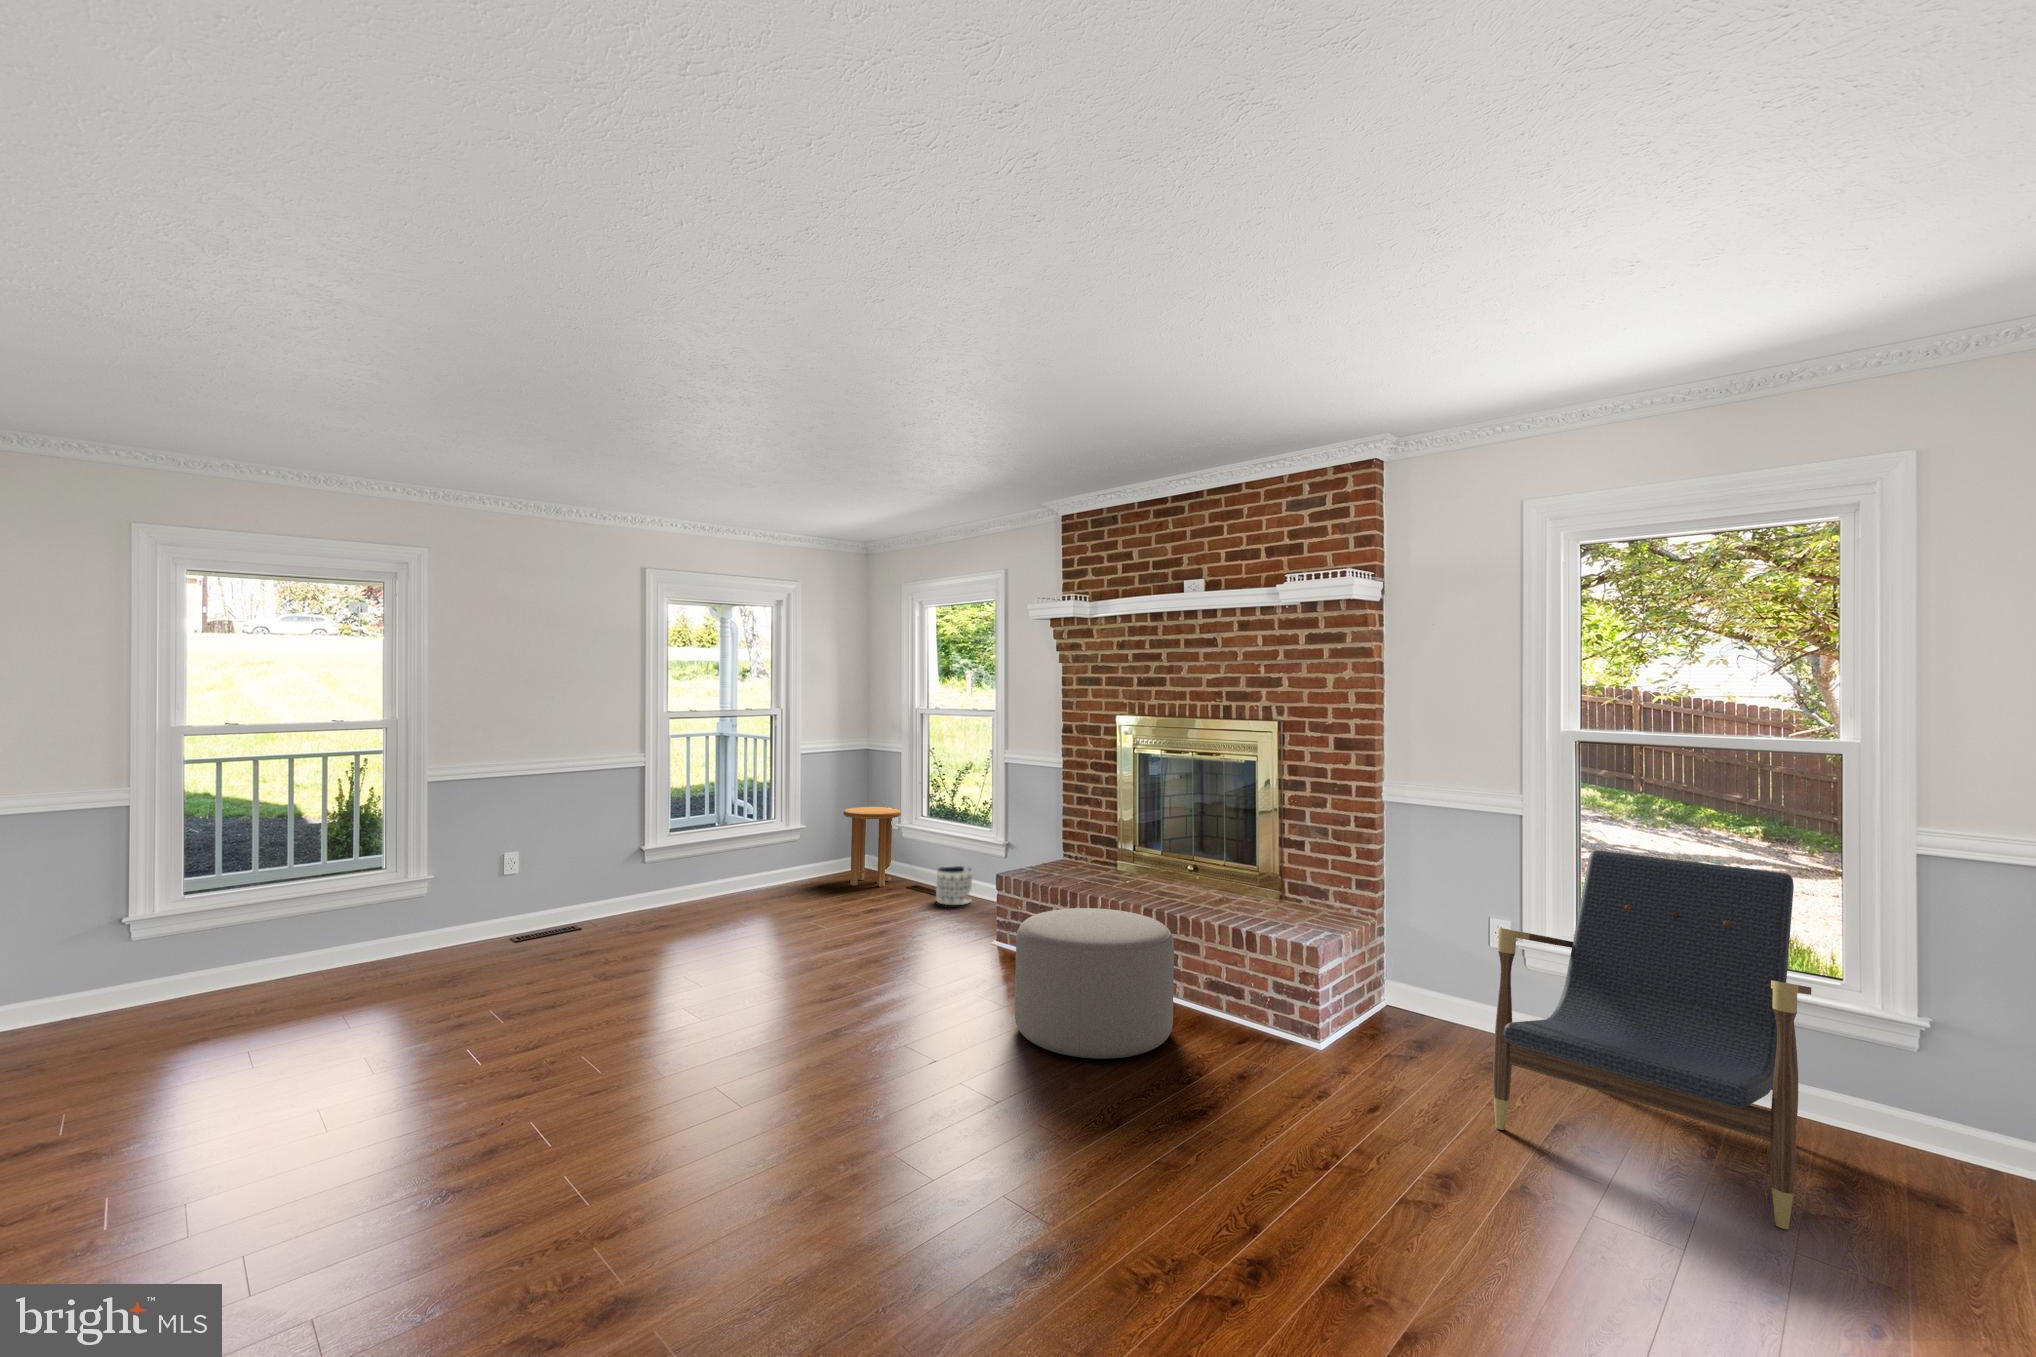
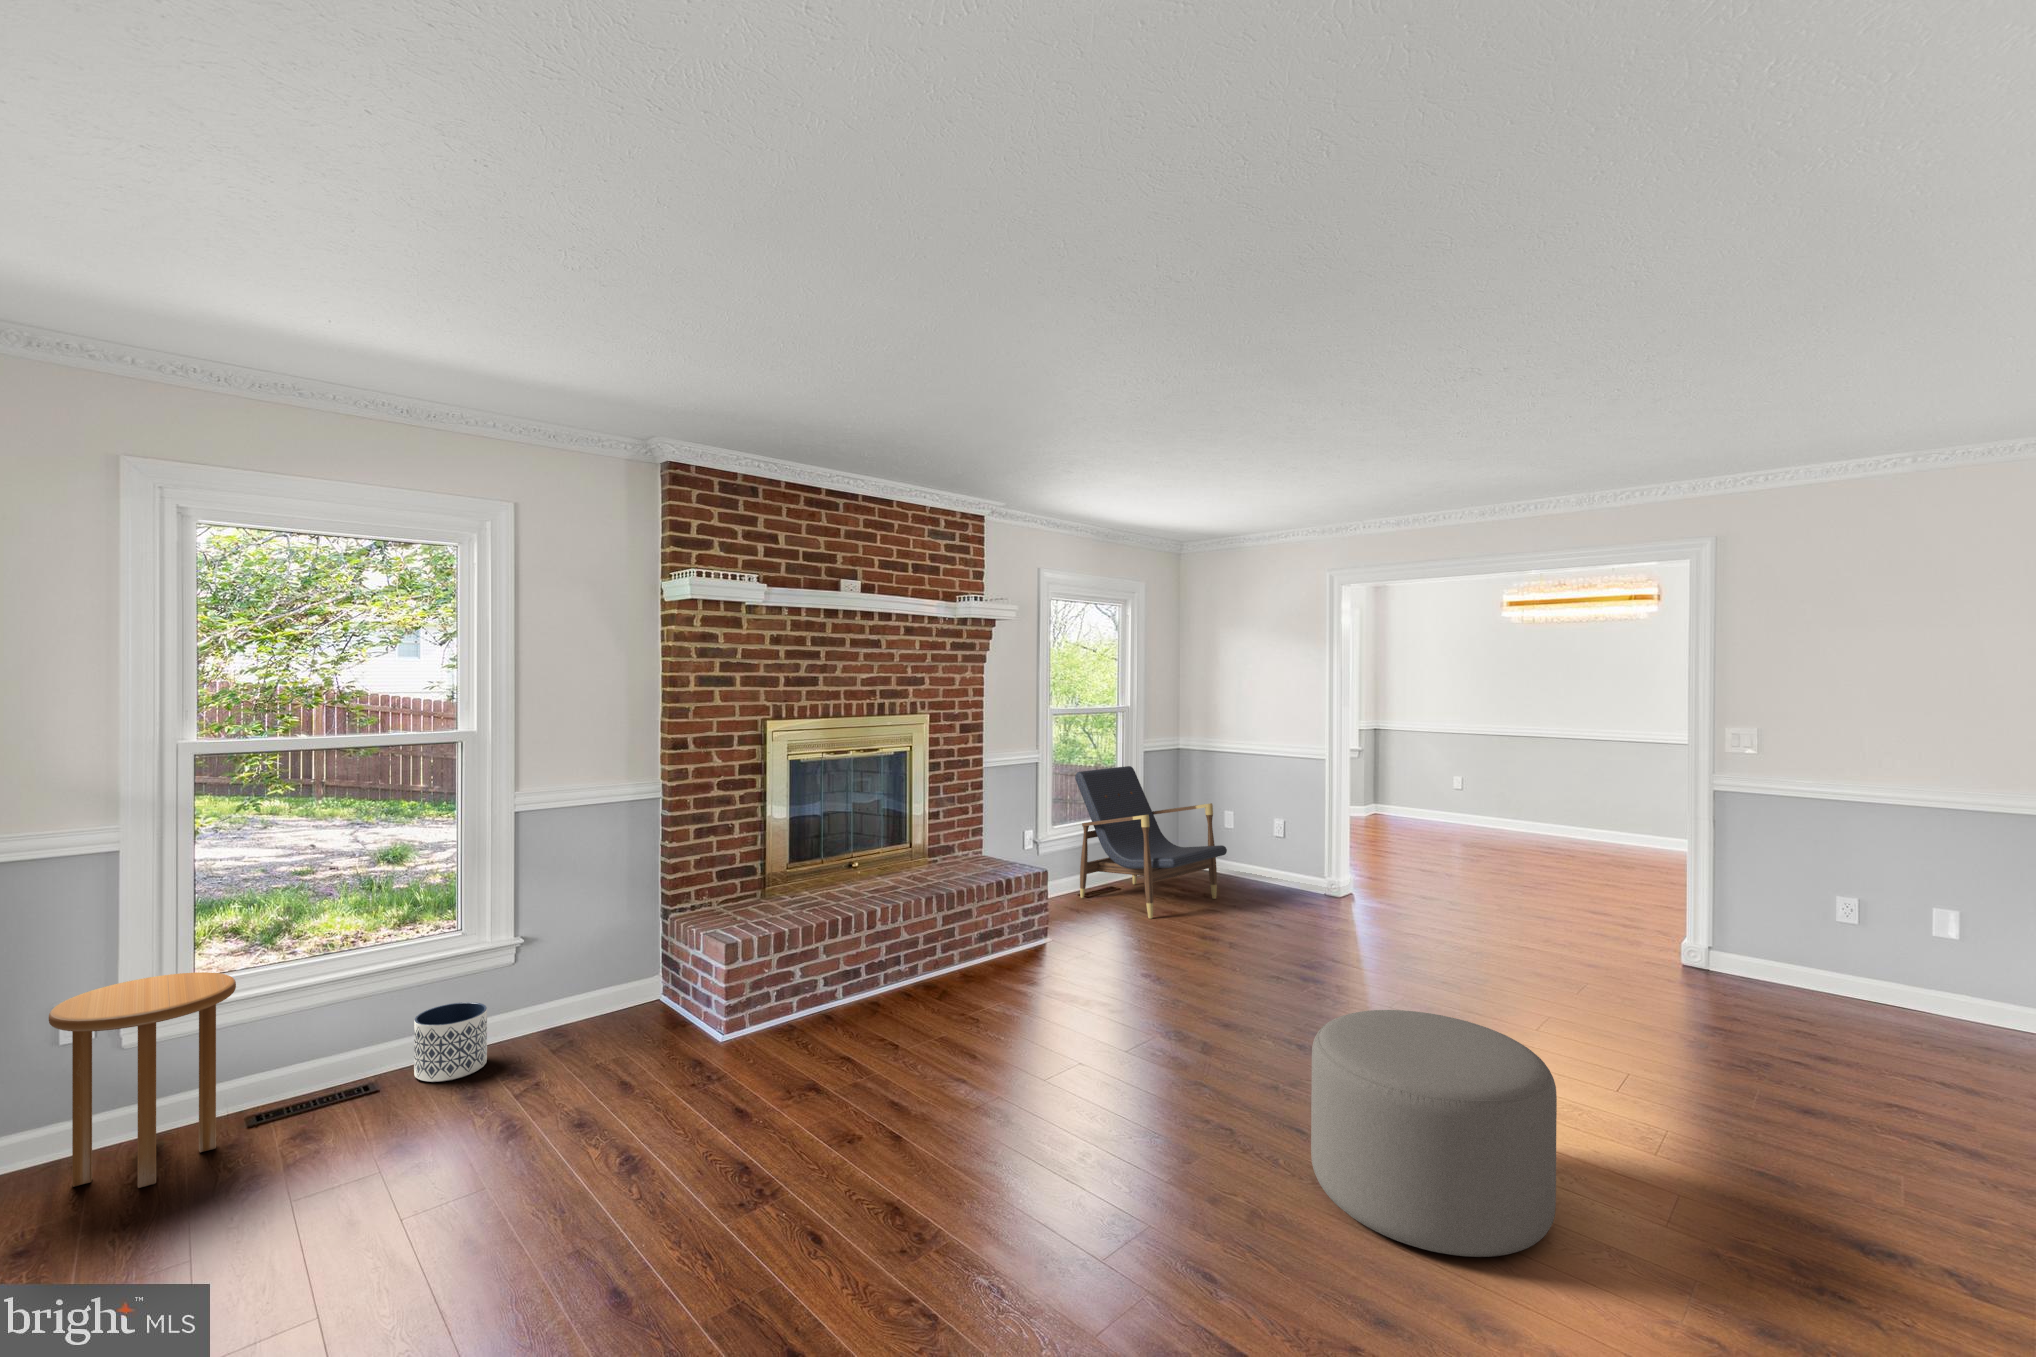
ottoman: present [1015,908,1174,1059] -> present [1311,1010,1557,1257]

